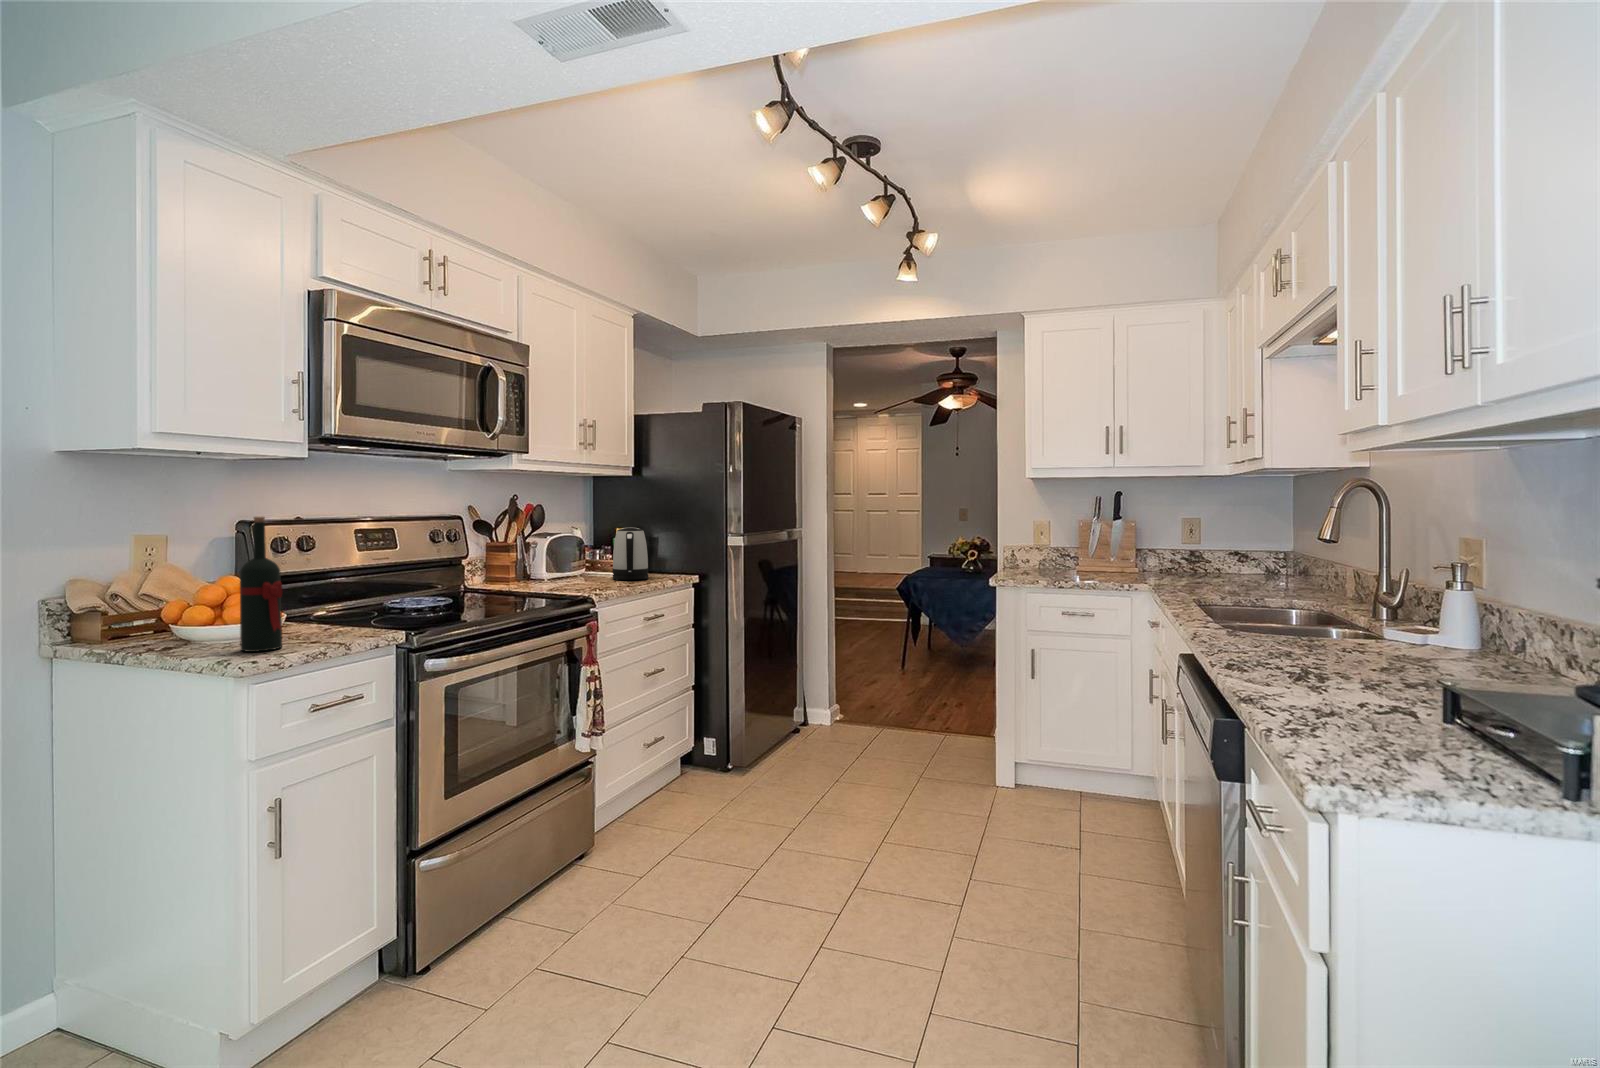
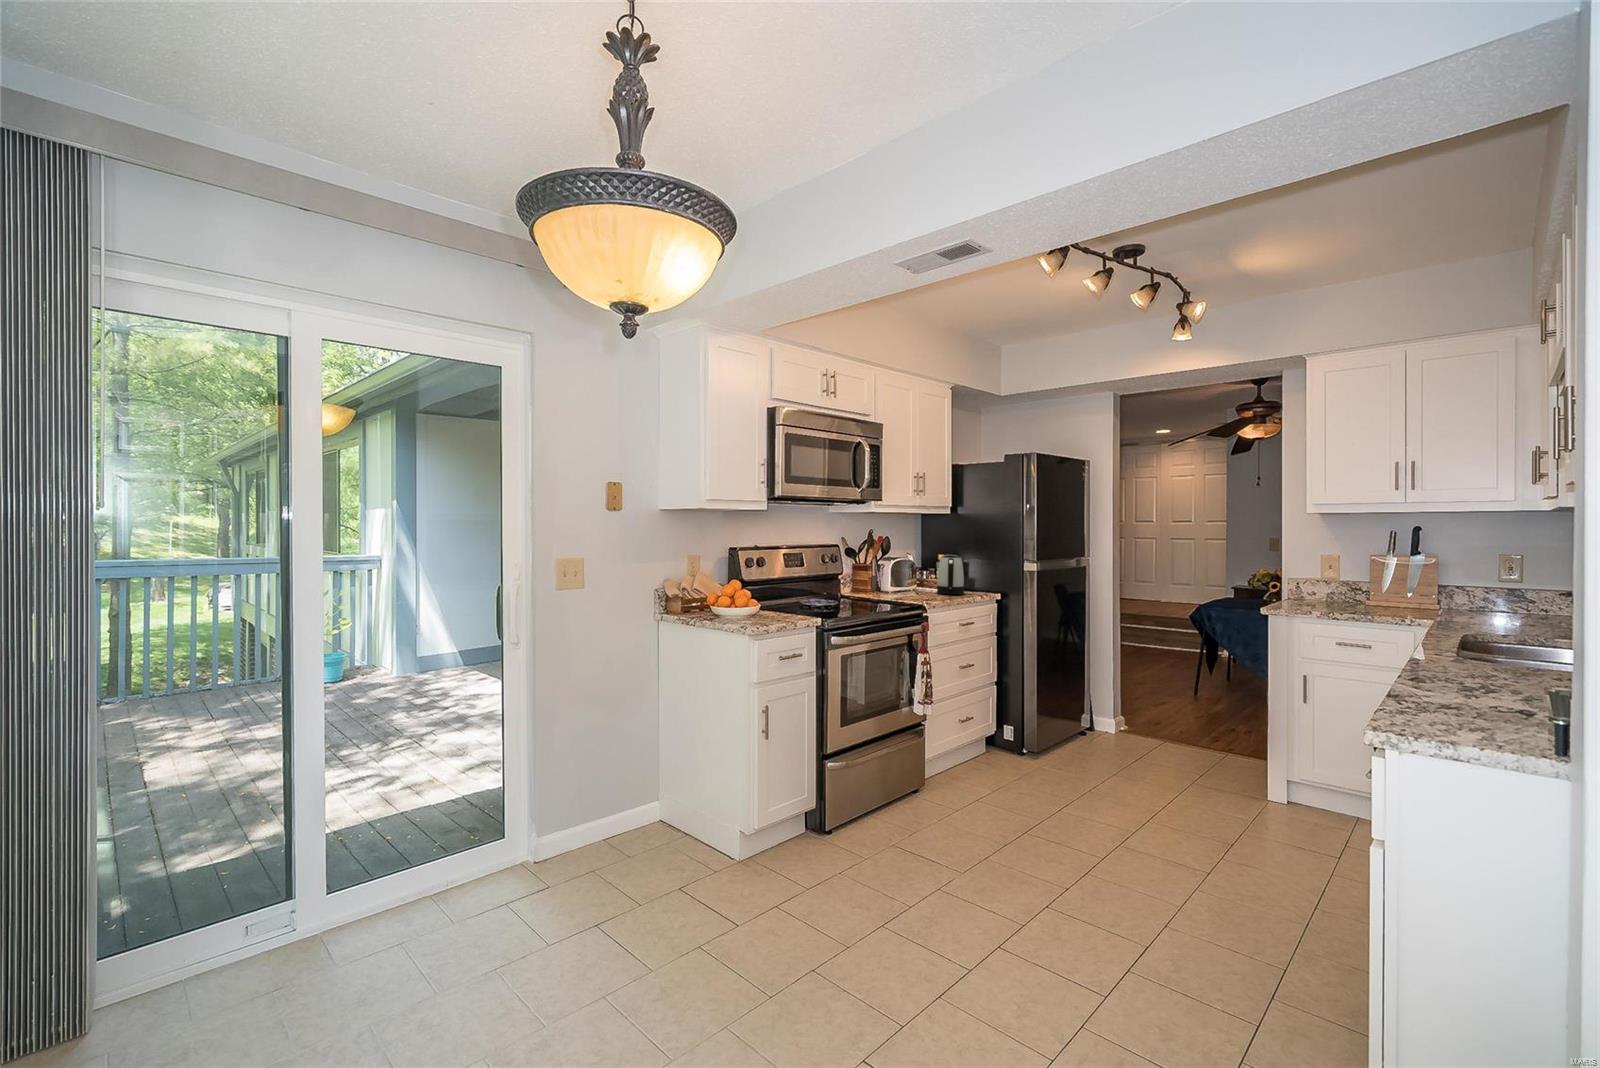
wine bottle: present [240,517,282,652] -> none [742,549,764,625]

